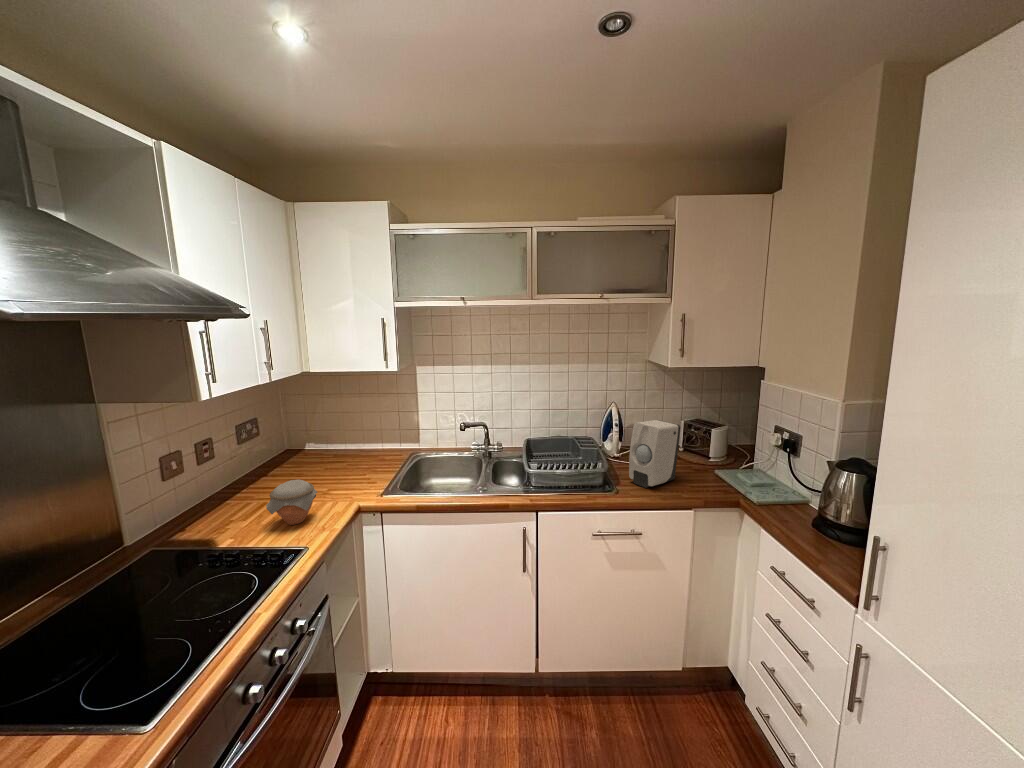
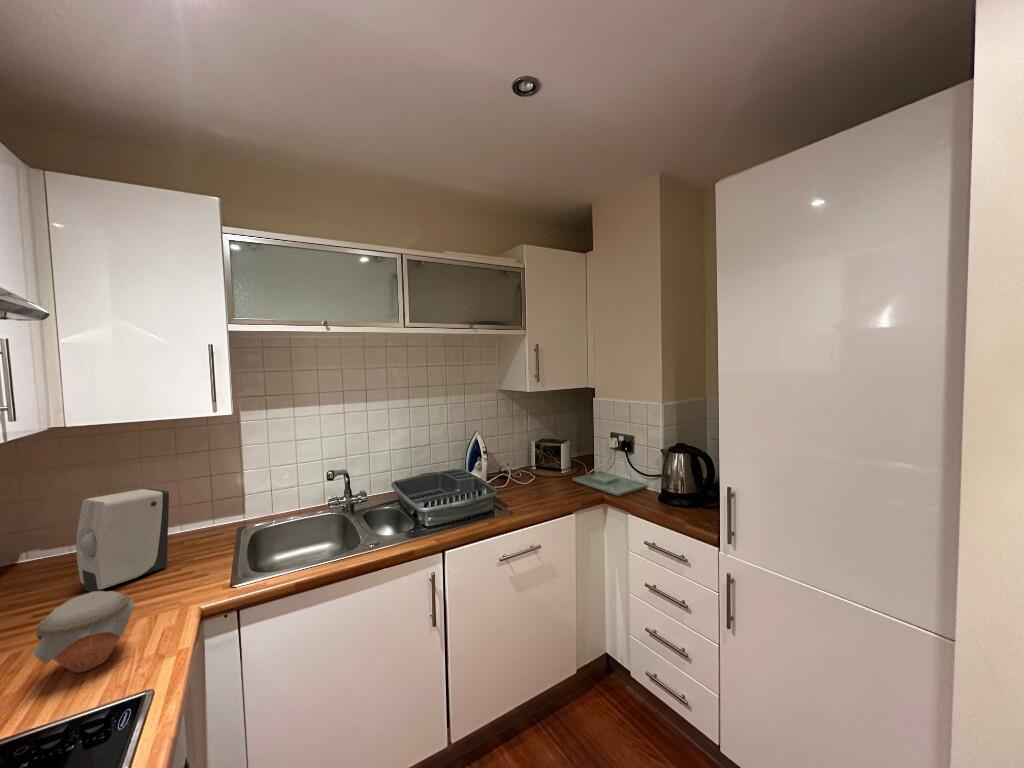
soap dispenser: present [629,420,680,488] -> present [76,489,169,592]

